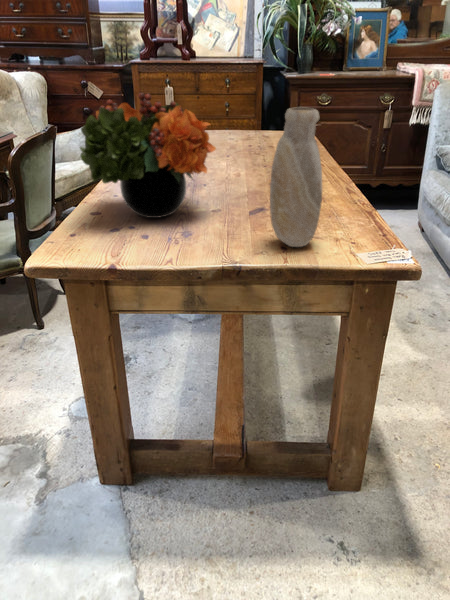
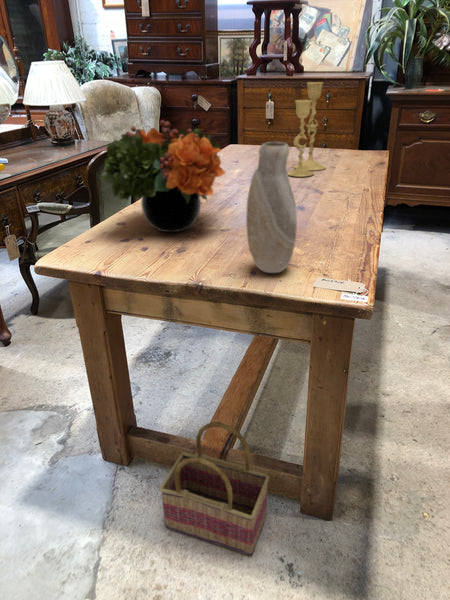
candlestick: none [230,60,264,157] -> present [287,82,326,177]
basket: none [196,413,307,546] -> present [160,422,269,556]

